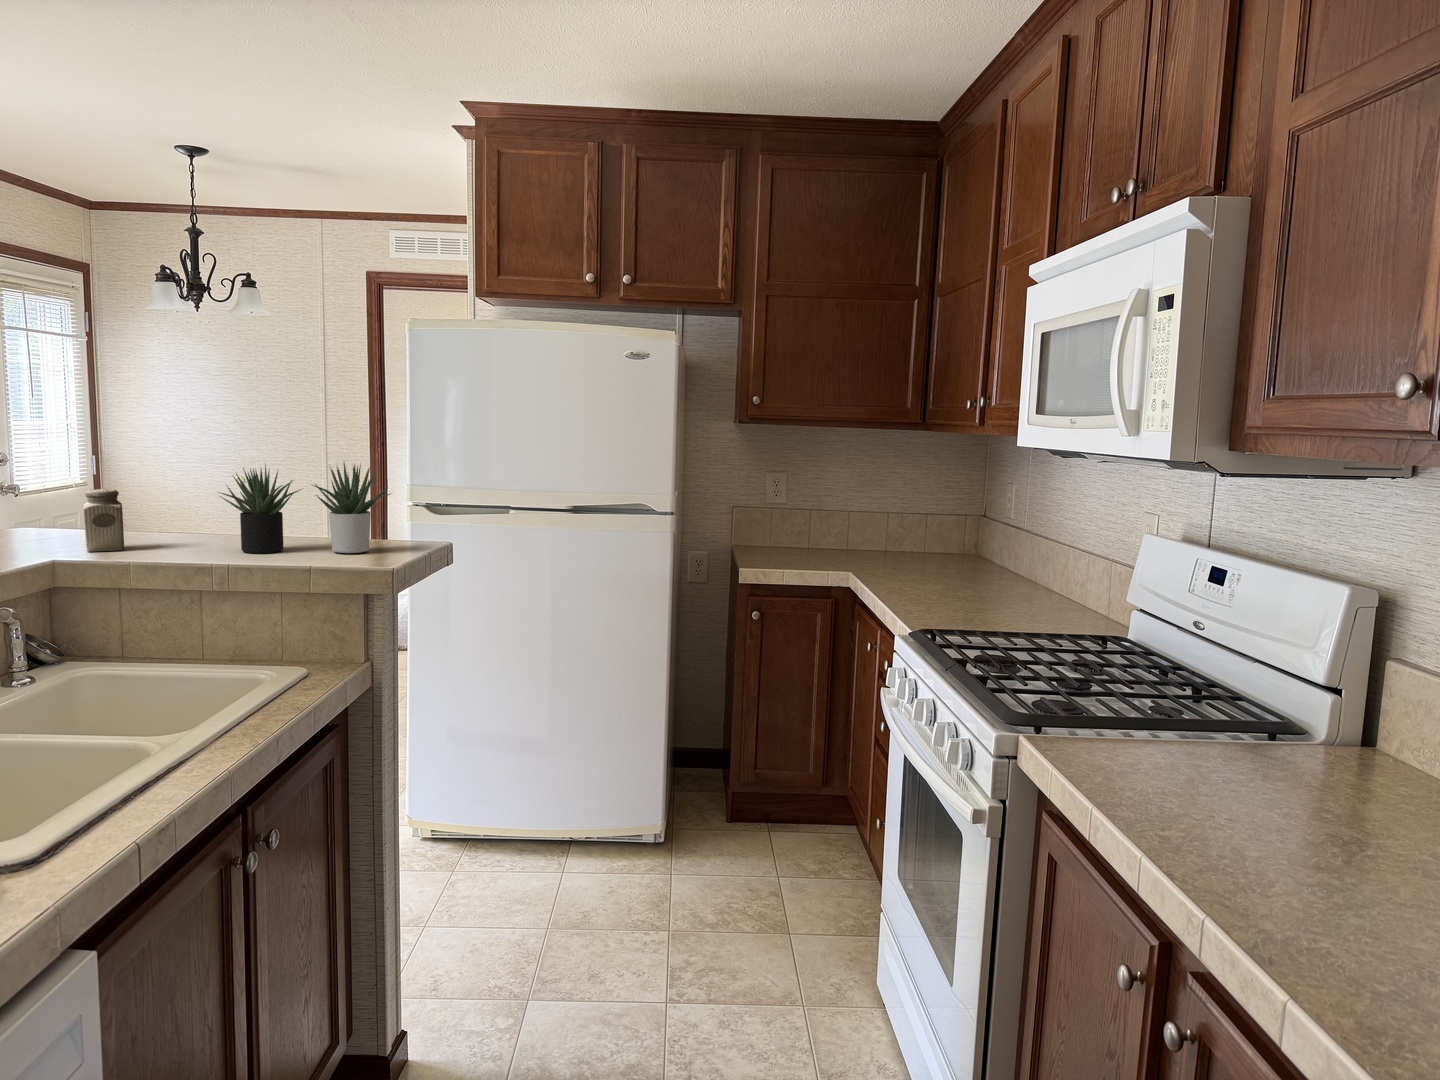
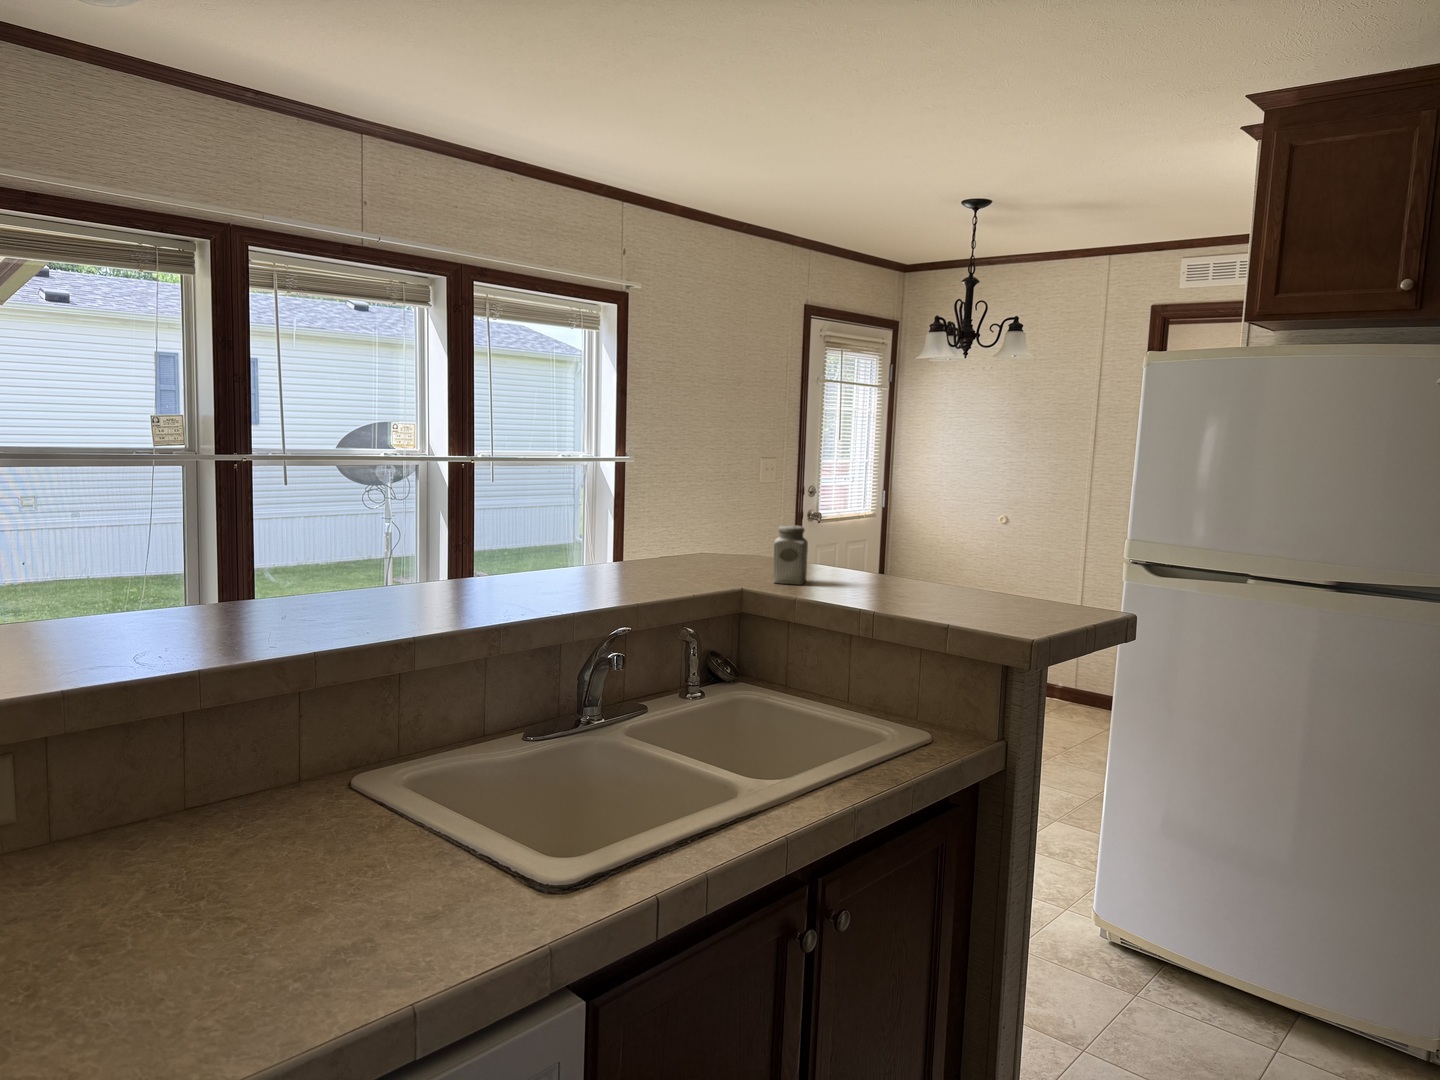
succulent plant: present [220,463,390,553] -> none [882,508,1058,614]

